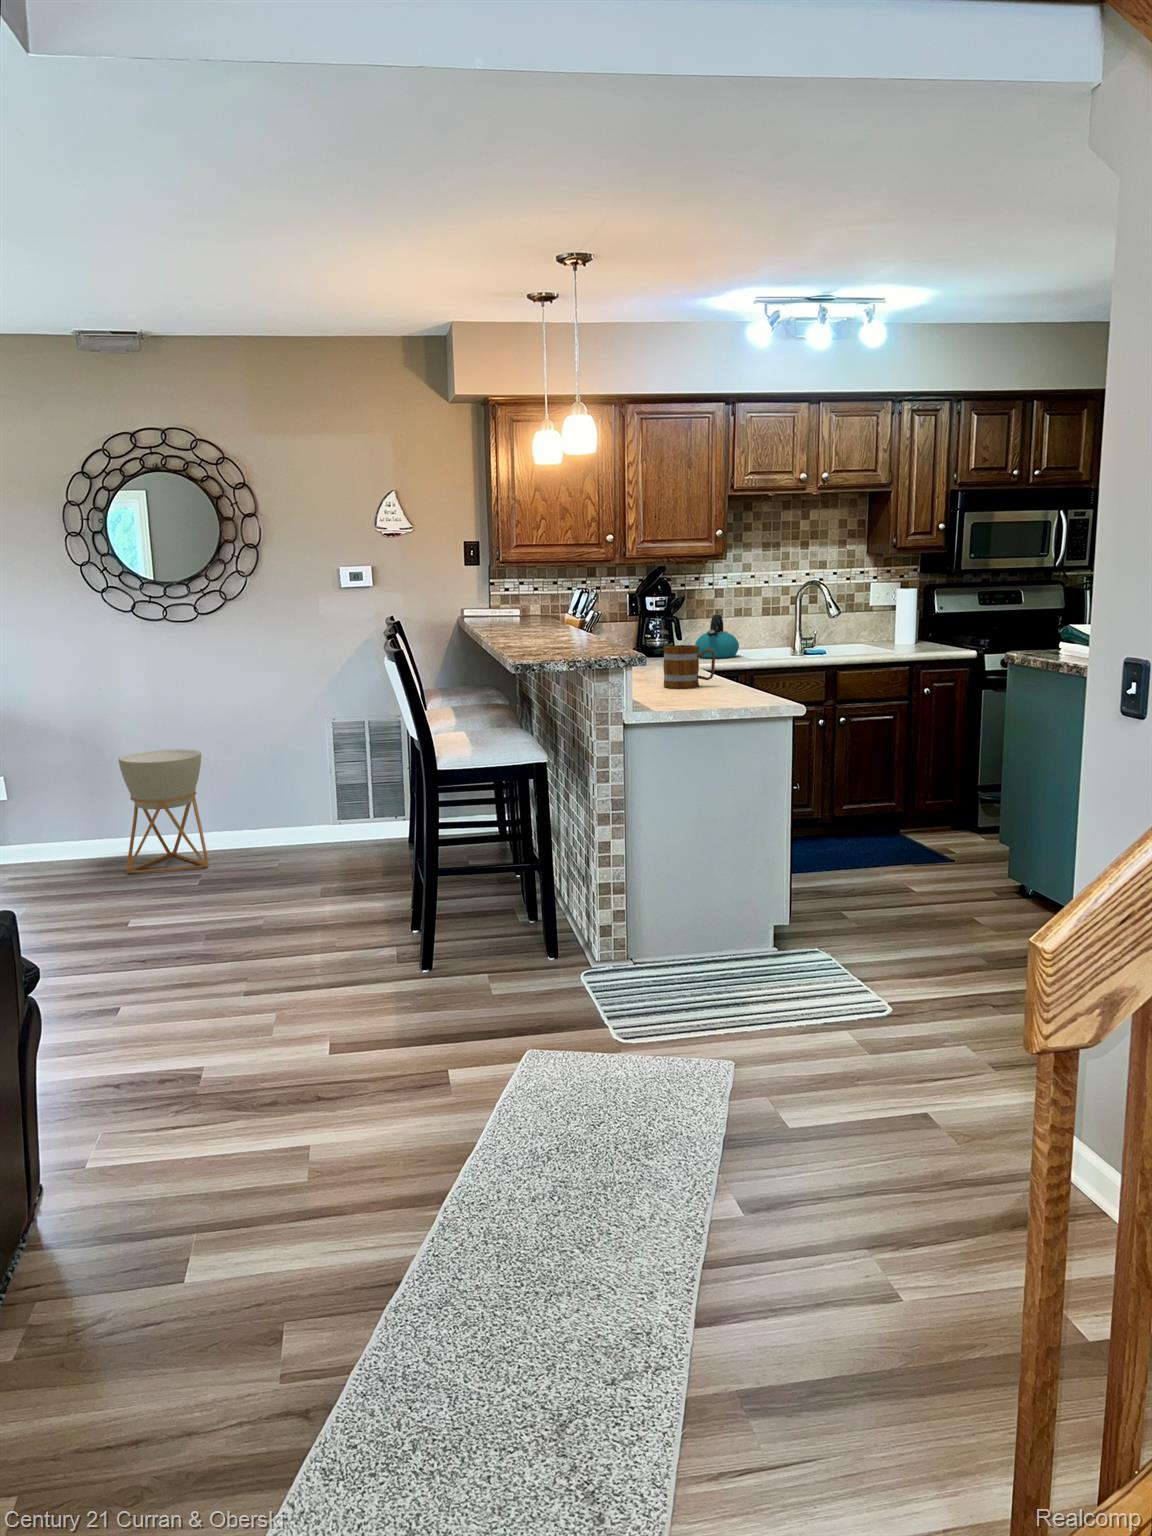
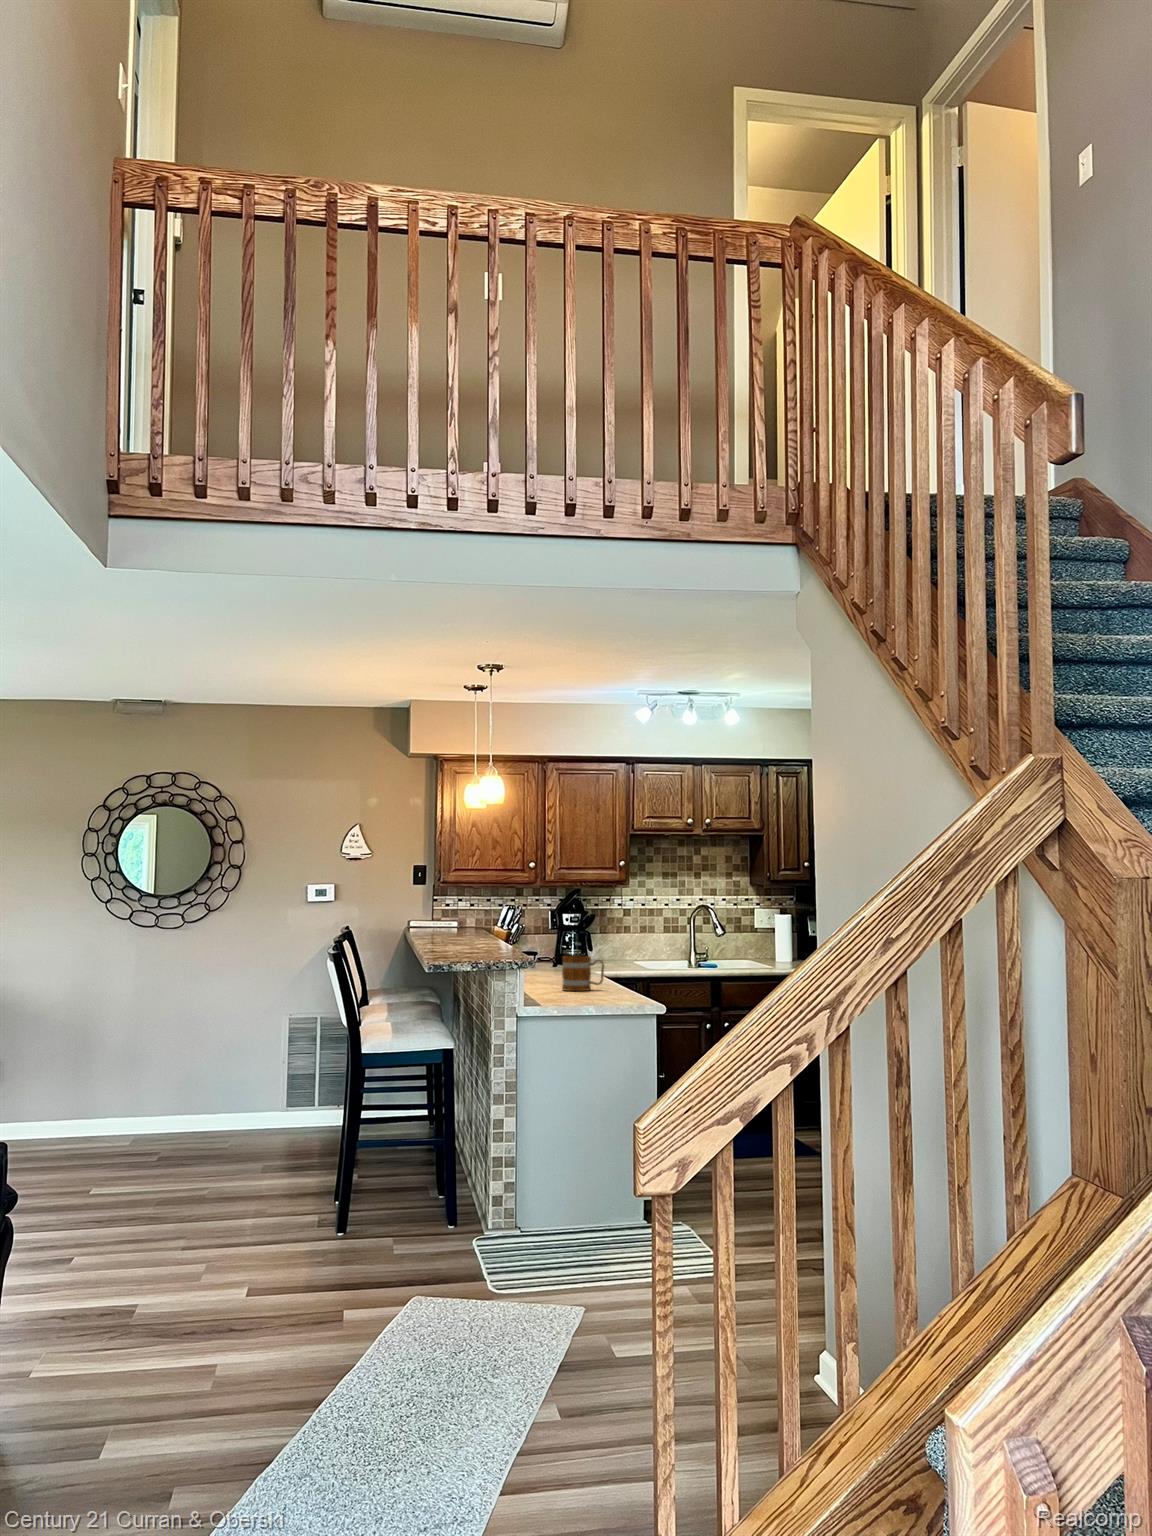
kettle: present [695,615,739,658] -> none [603,932,640,969]
planter: present [119,749,209,874] -> none [95,1036,174,1147]

